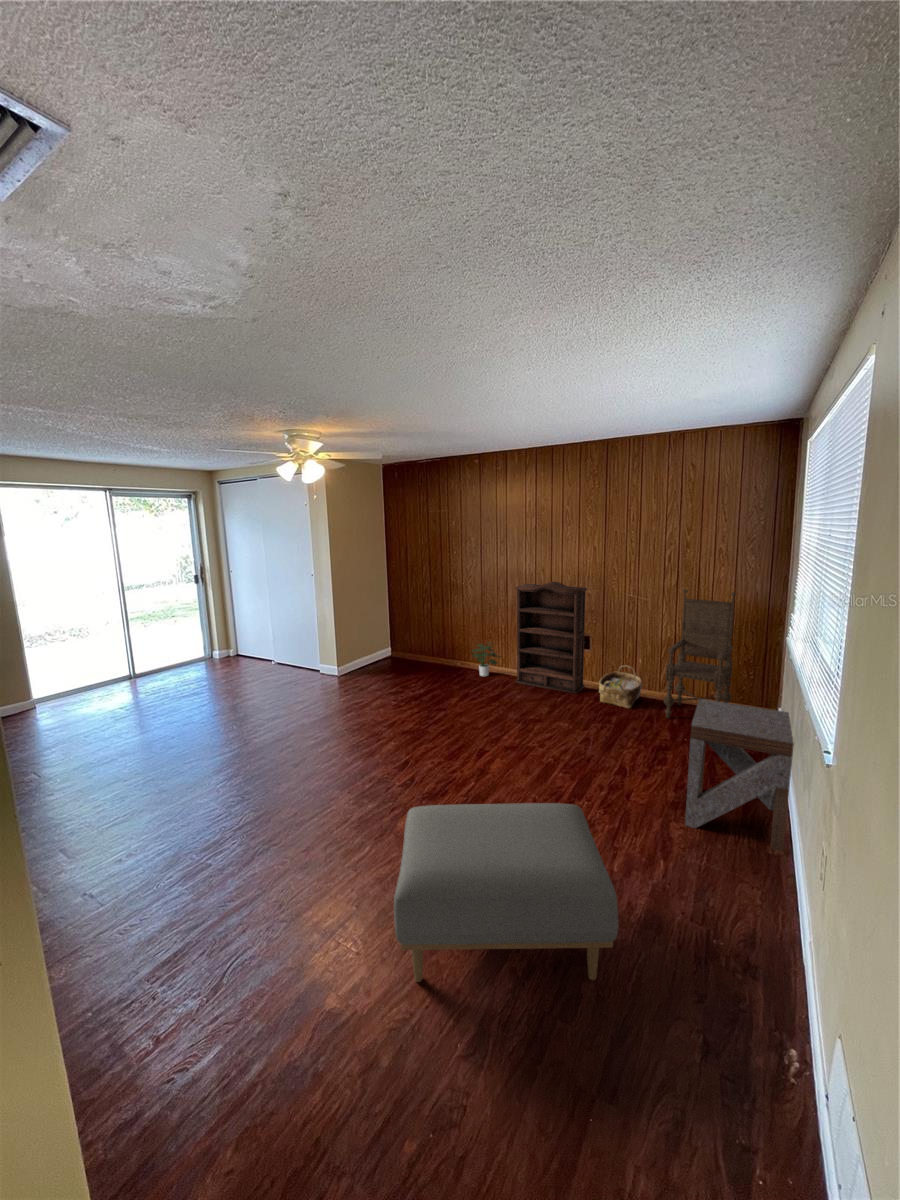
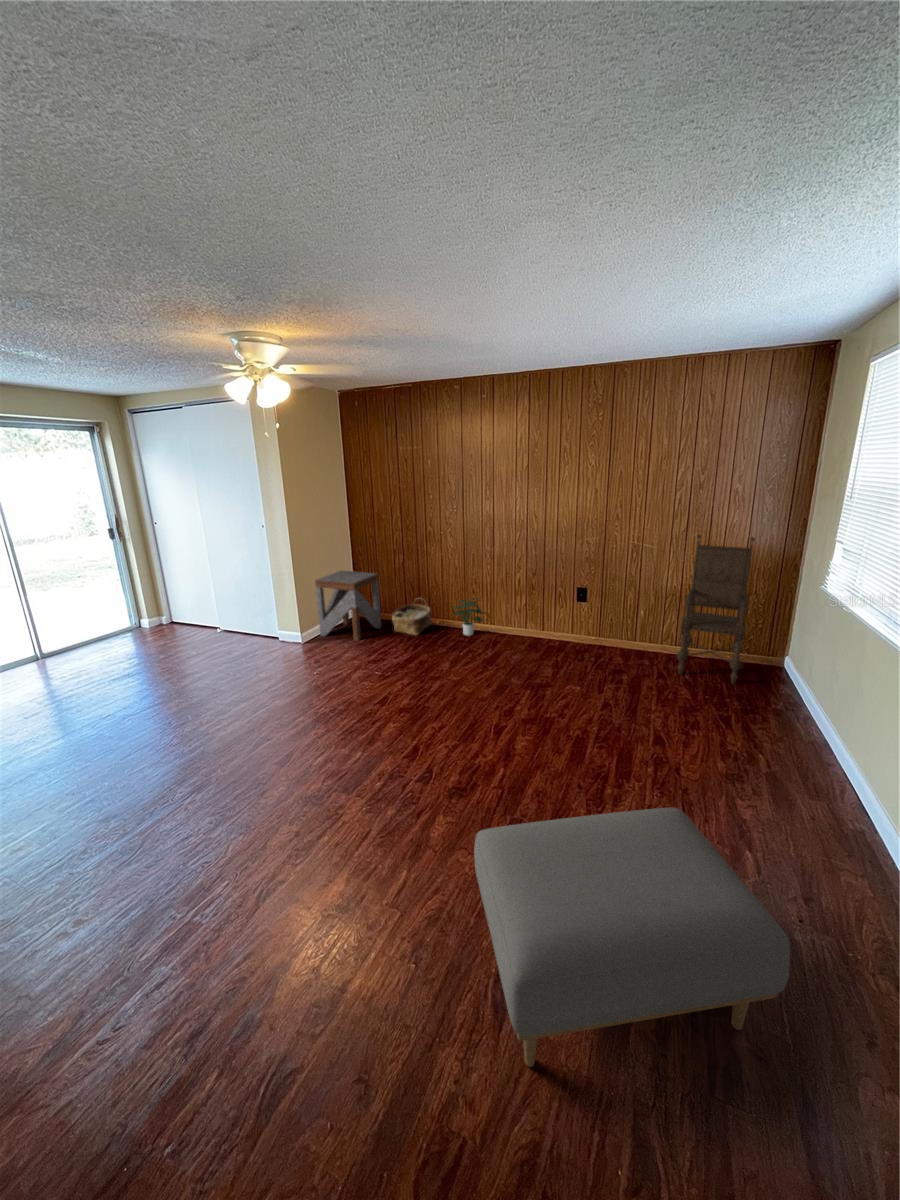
bookshelf: present [516,582,587,694] -> none [506,529,586,652]
woven basket: present [599,666,642,708] -> present [392,603,431,635]
side table: present [685,699,794,851] -> present [315,571,381,641]

